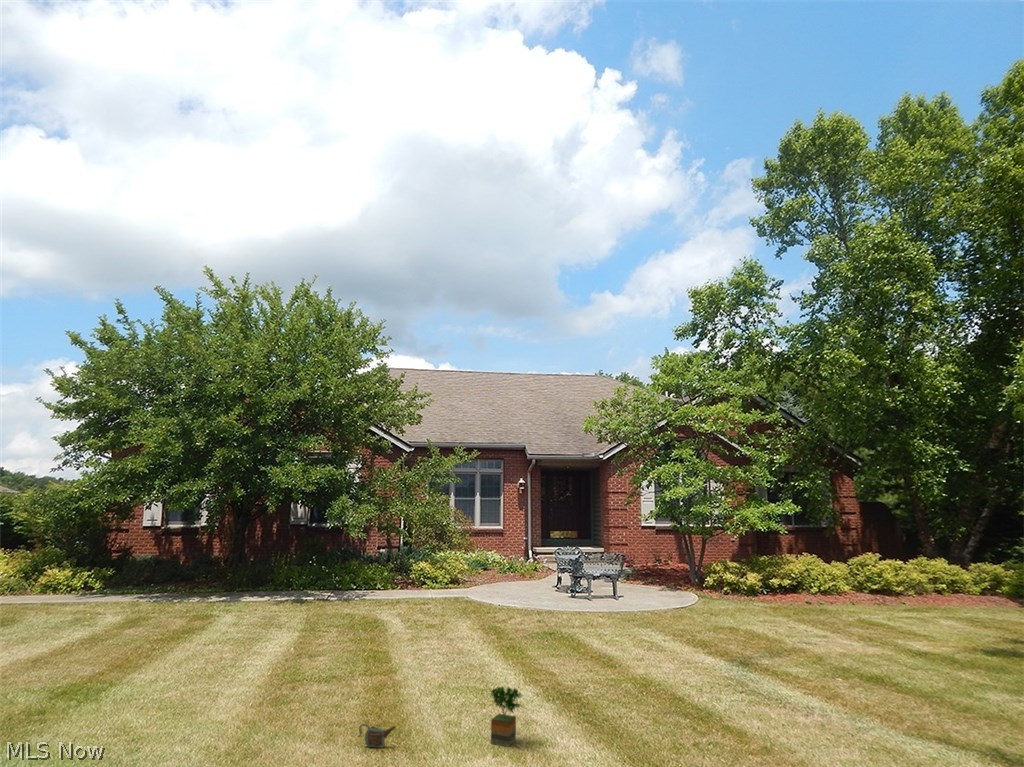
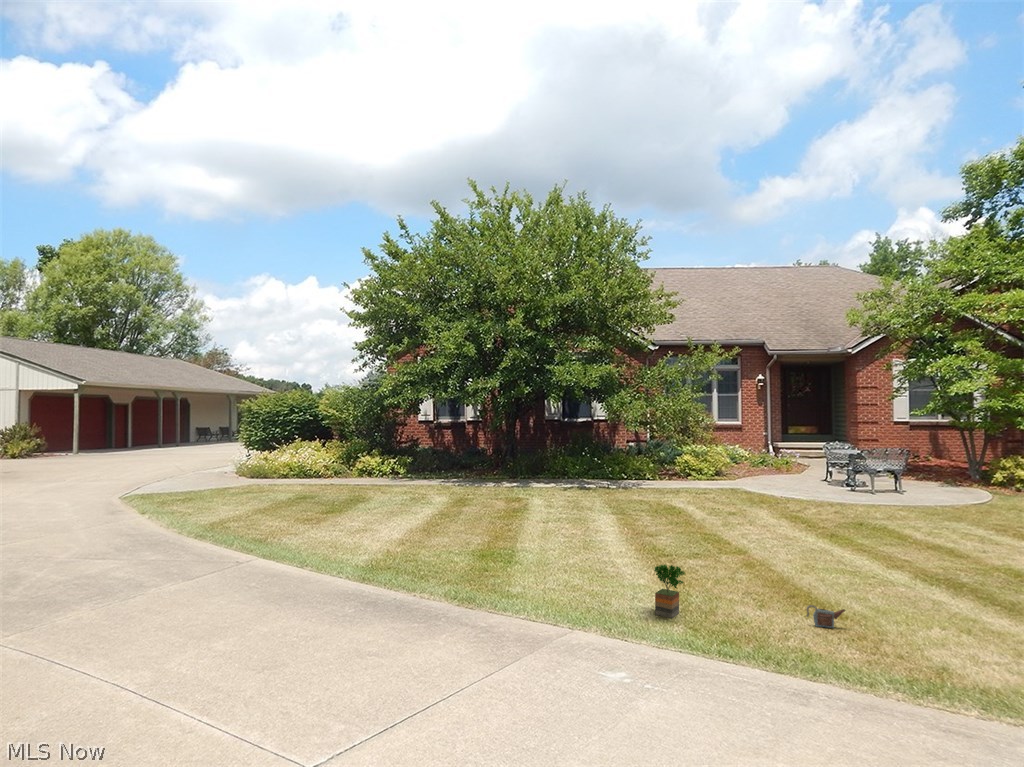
potted tree: present [491,687,522,747] -> present [654,565,685,618]

